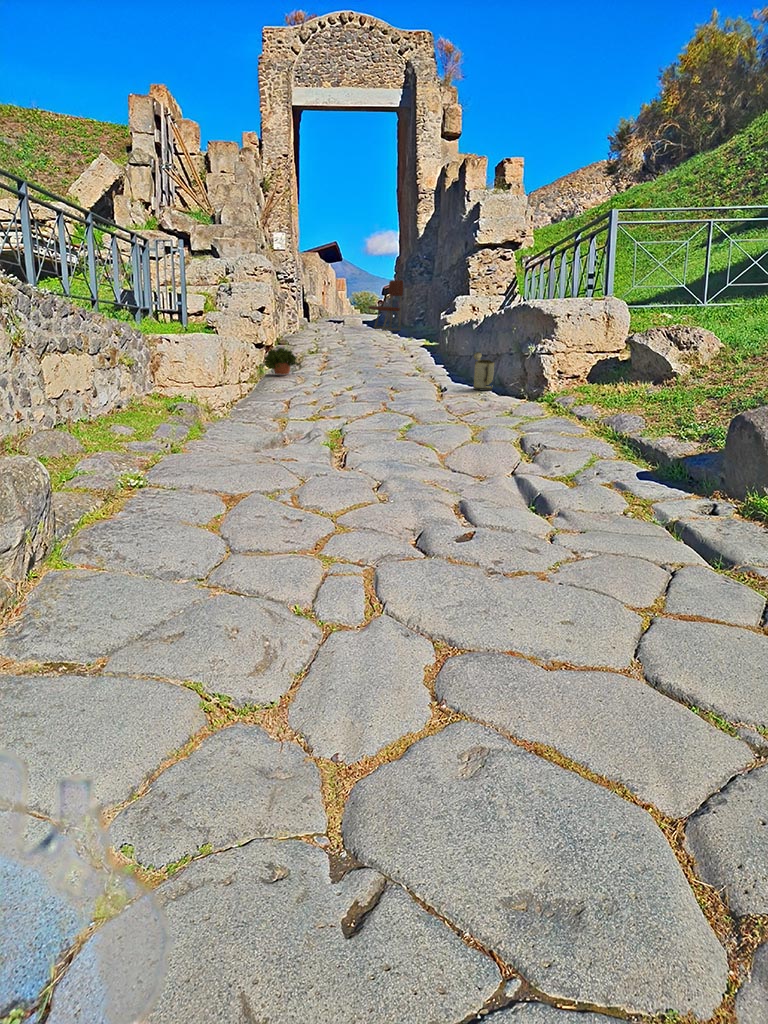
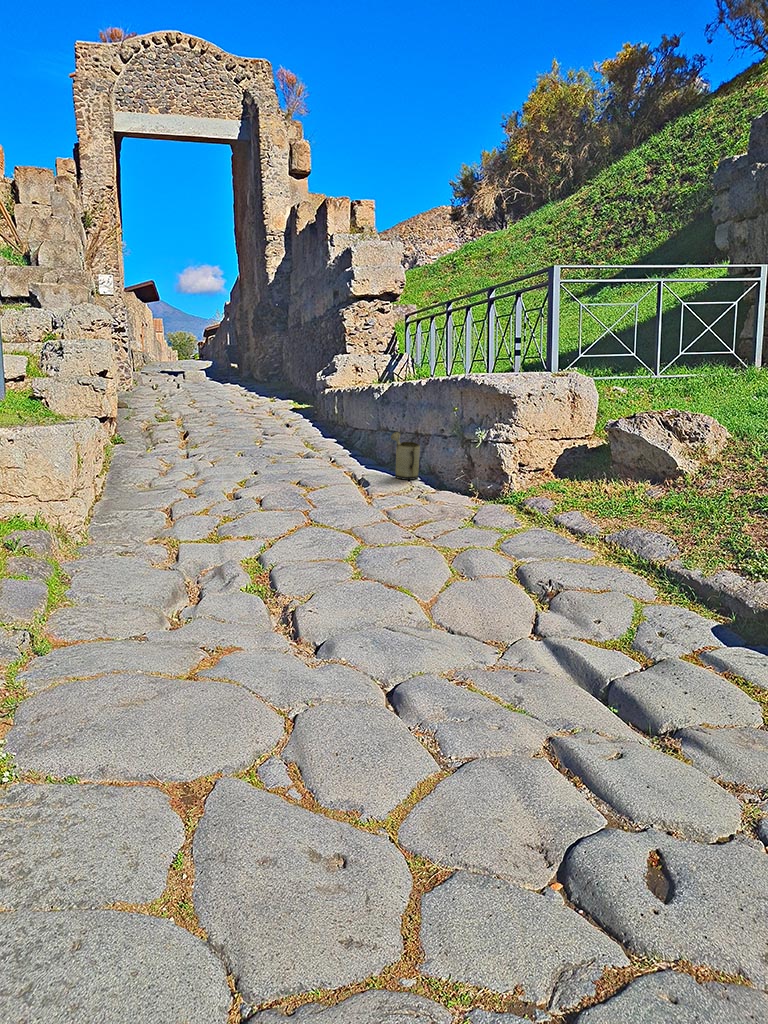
bench: present [368,280,403,331] -> none [215,330,256,387]
potted plant: present [259,347,302,375] -> none [110,427,175,465]

